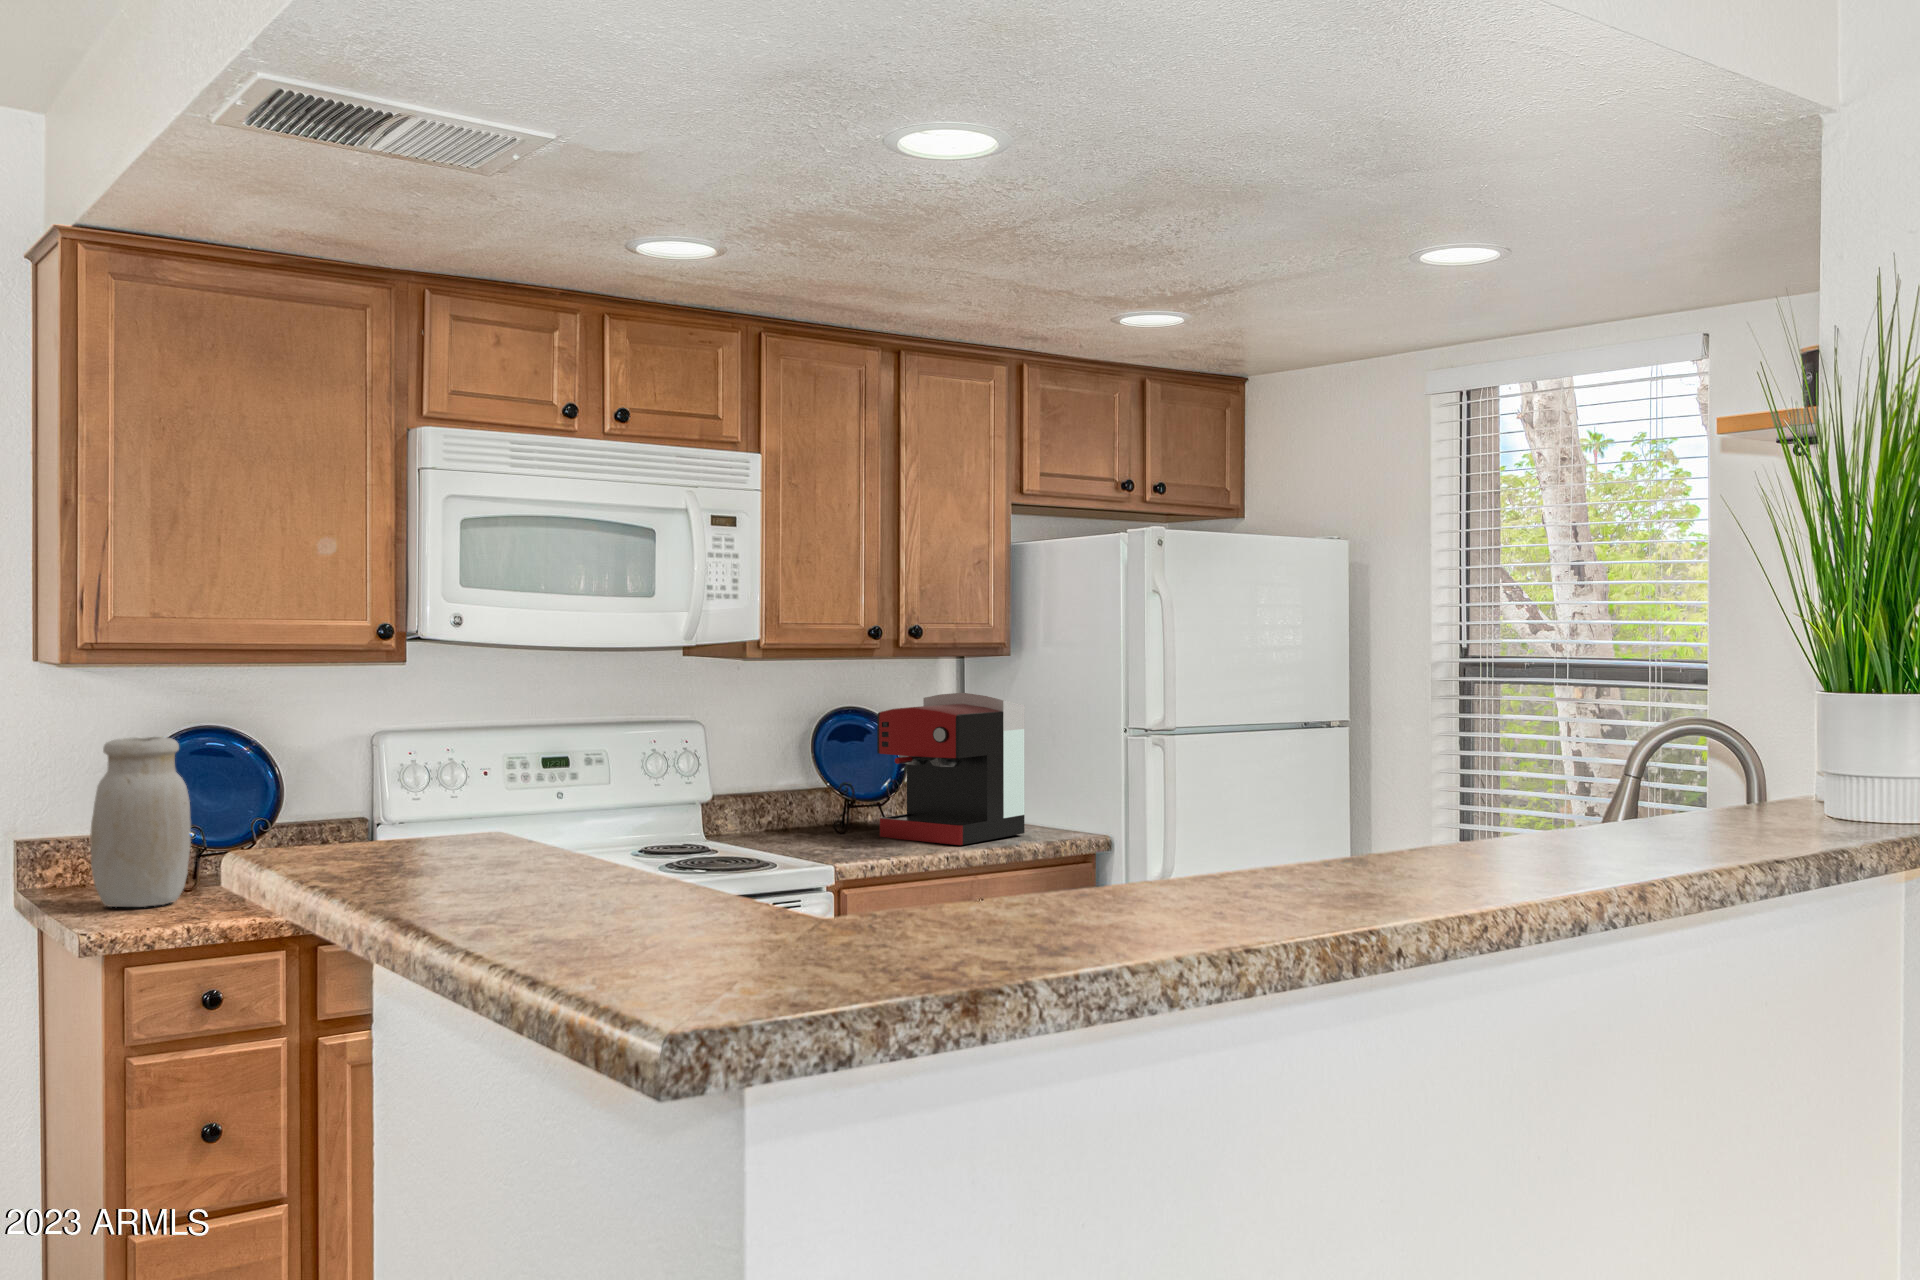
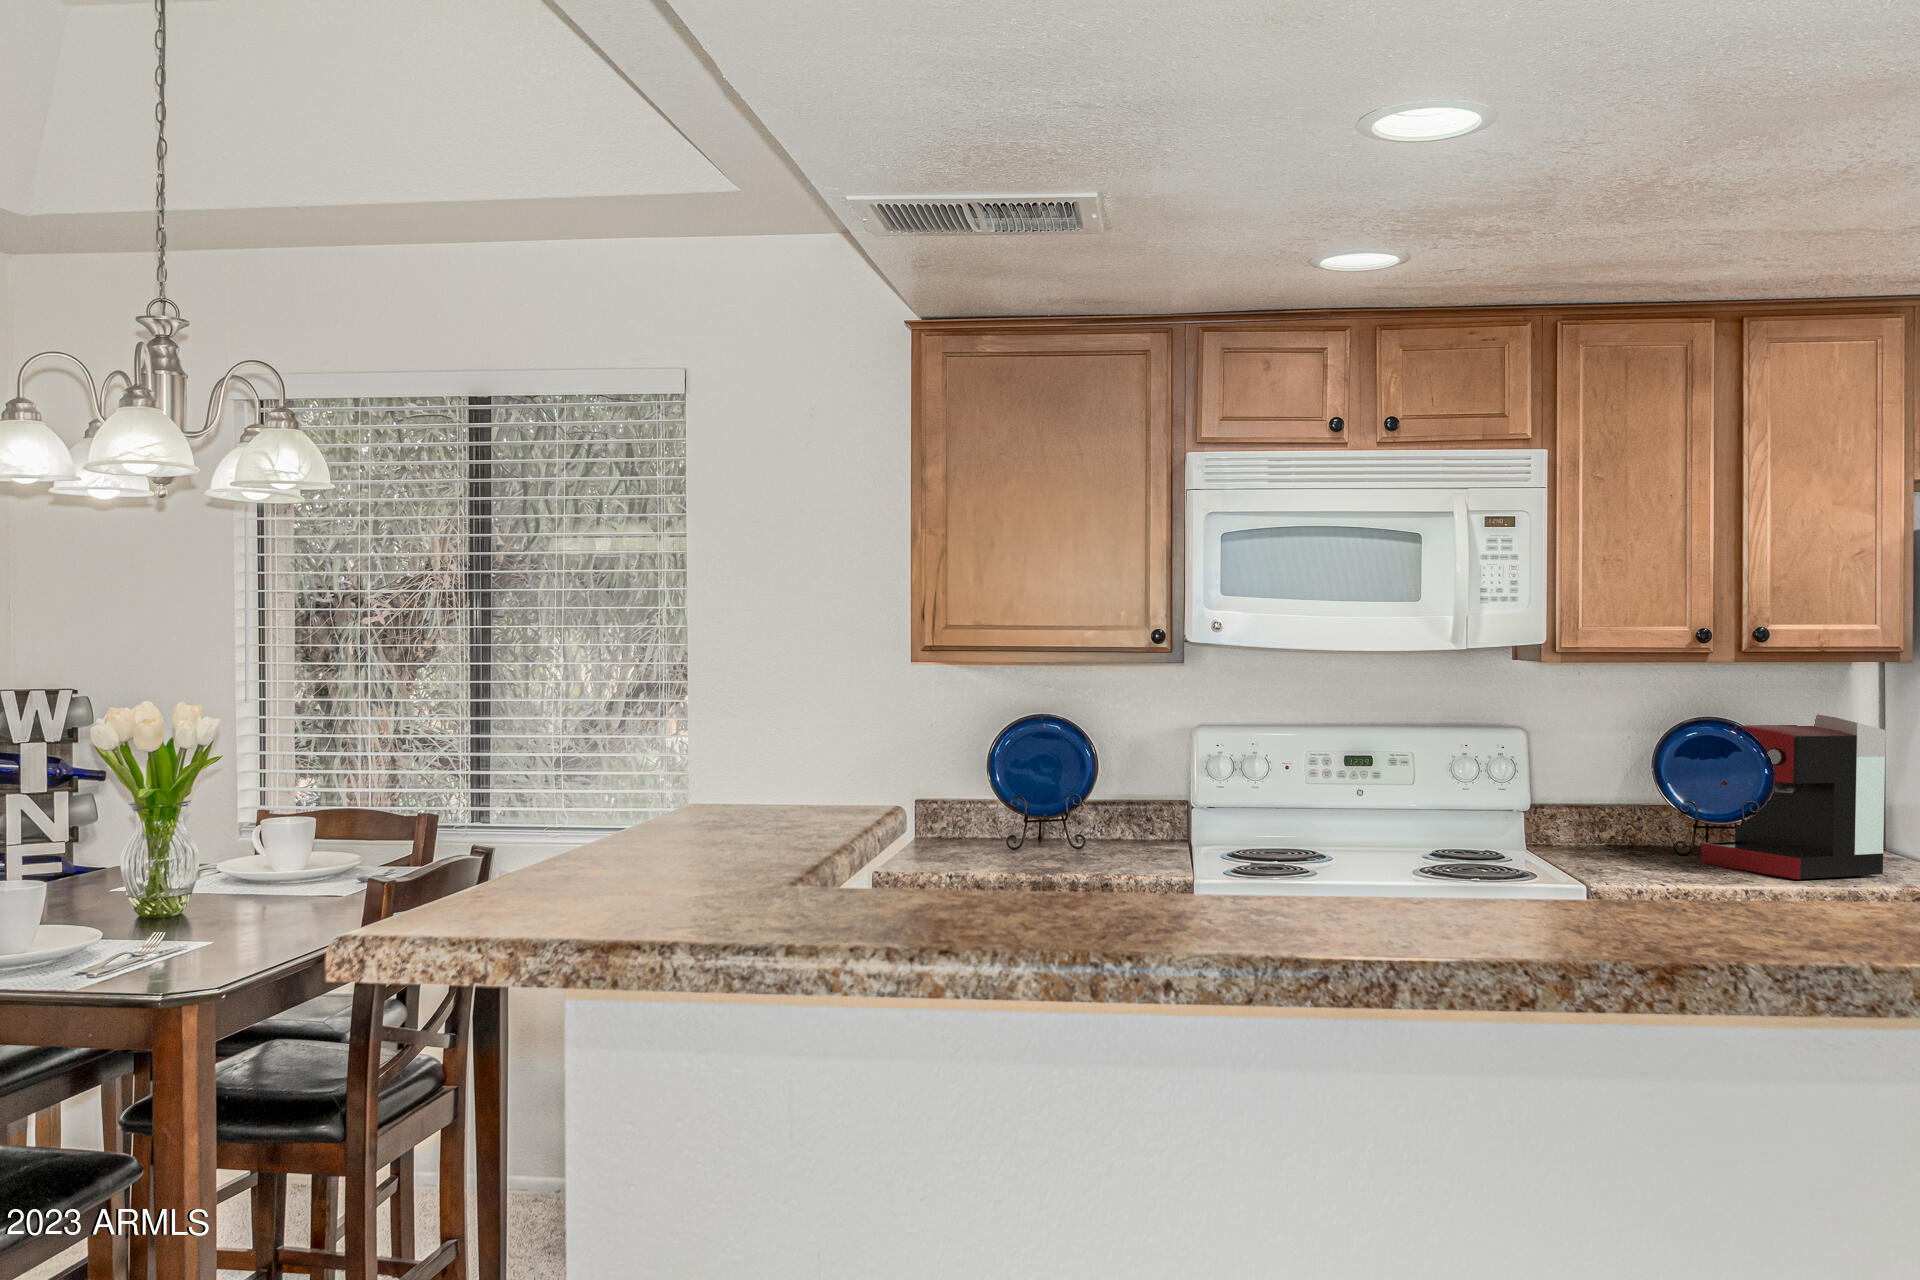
jar: present [90,737,191,907] -> none [966,717,1040,858]

